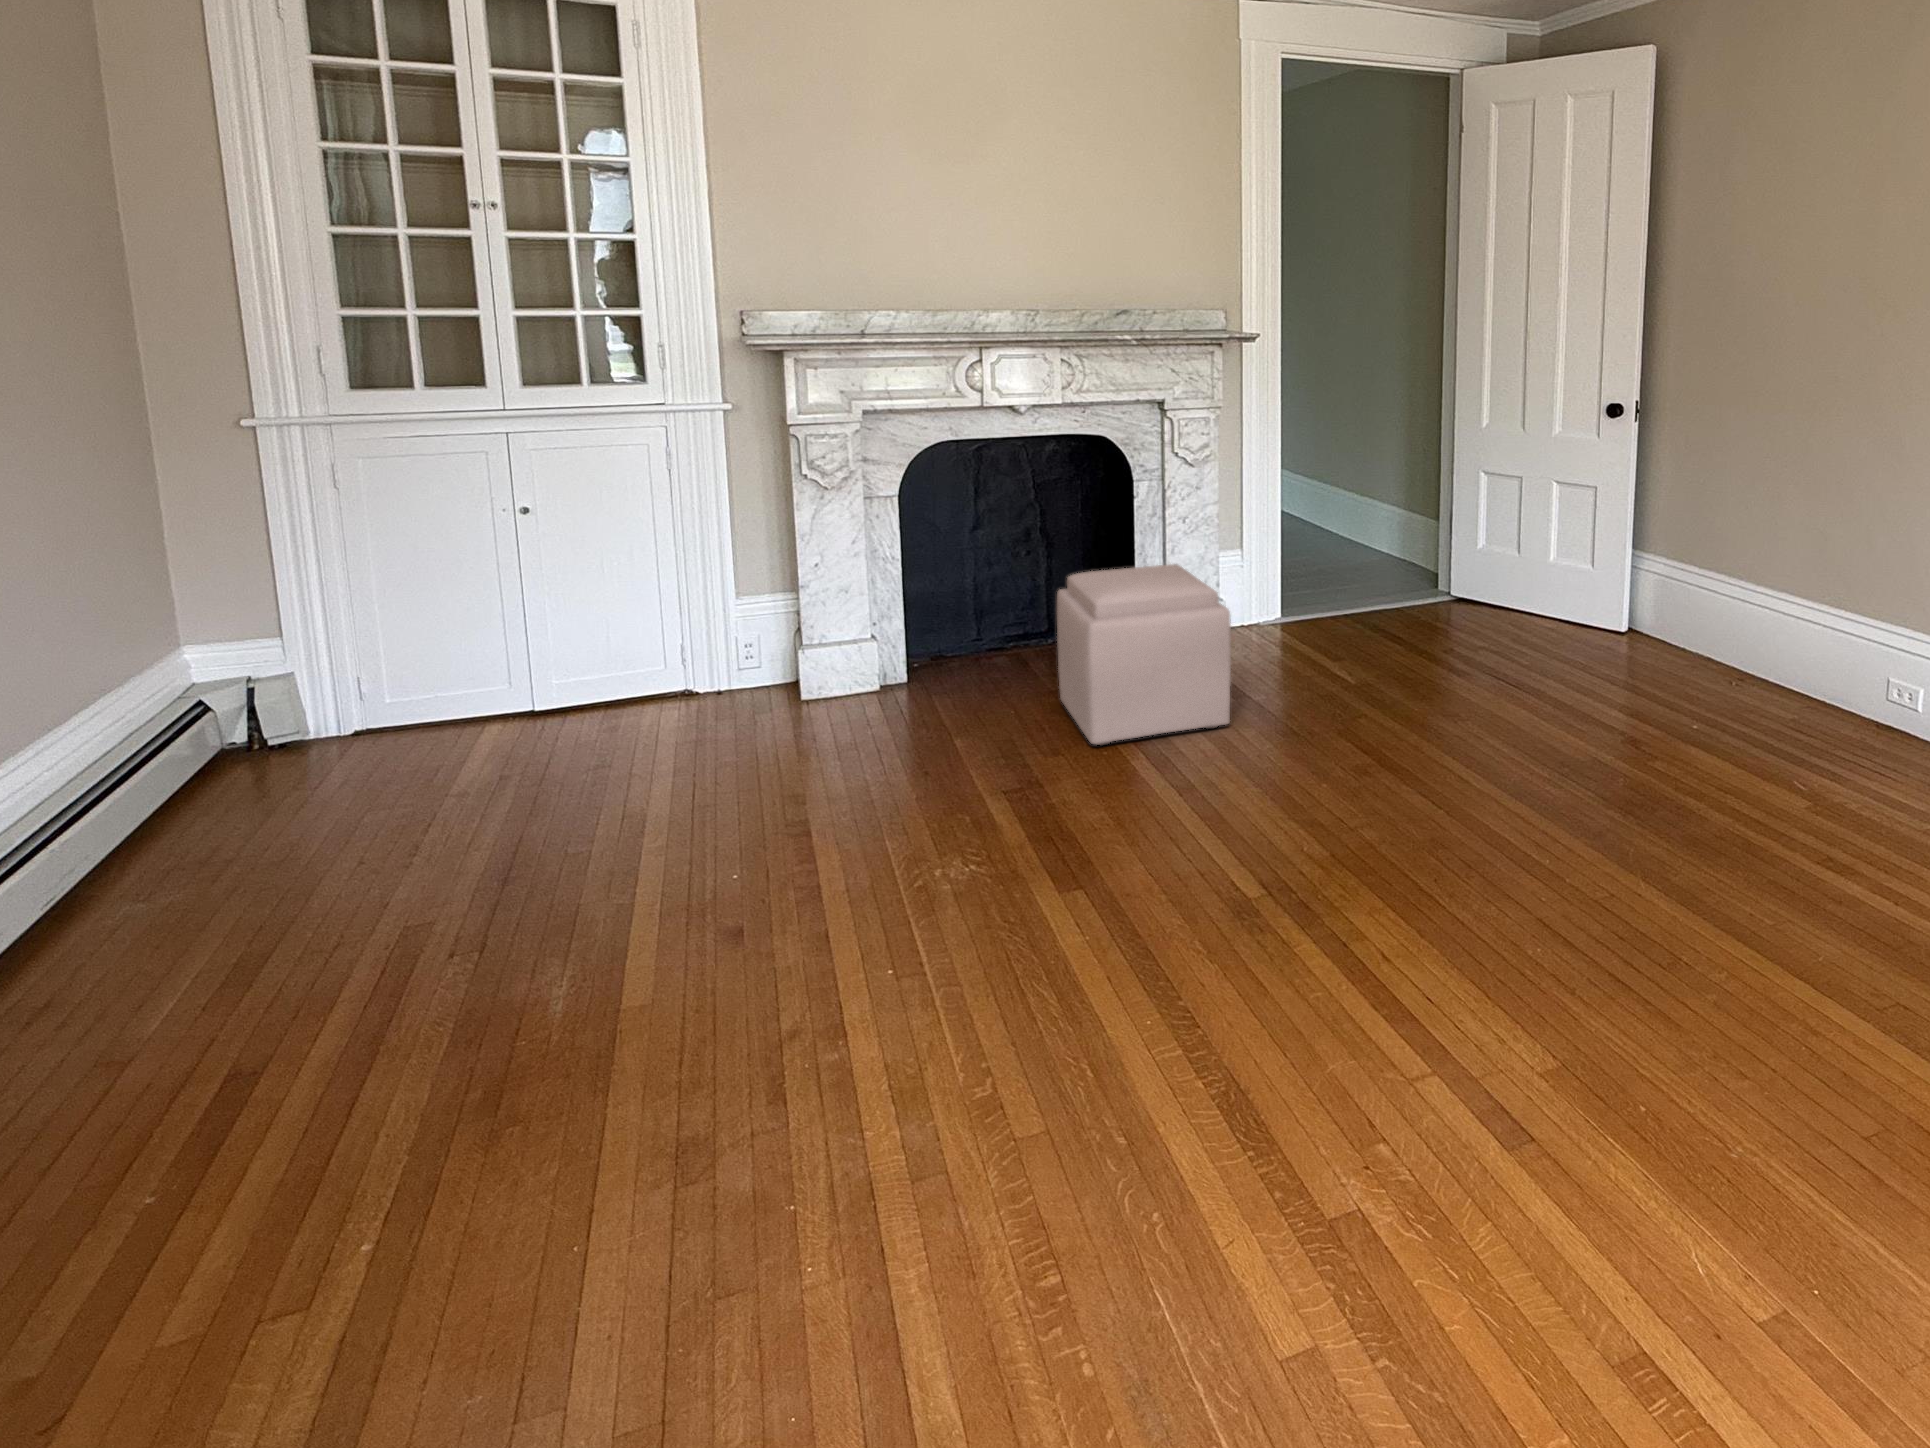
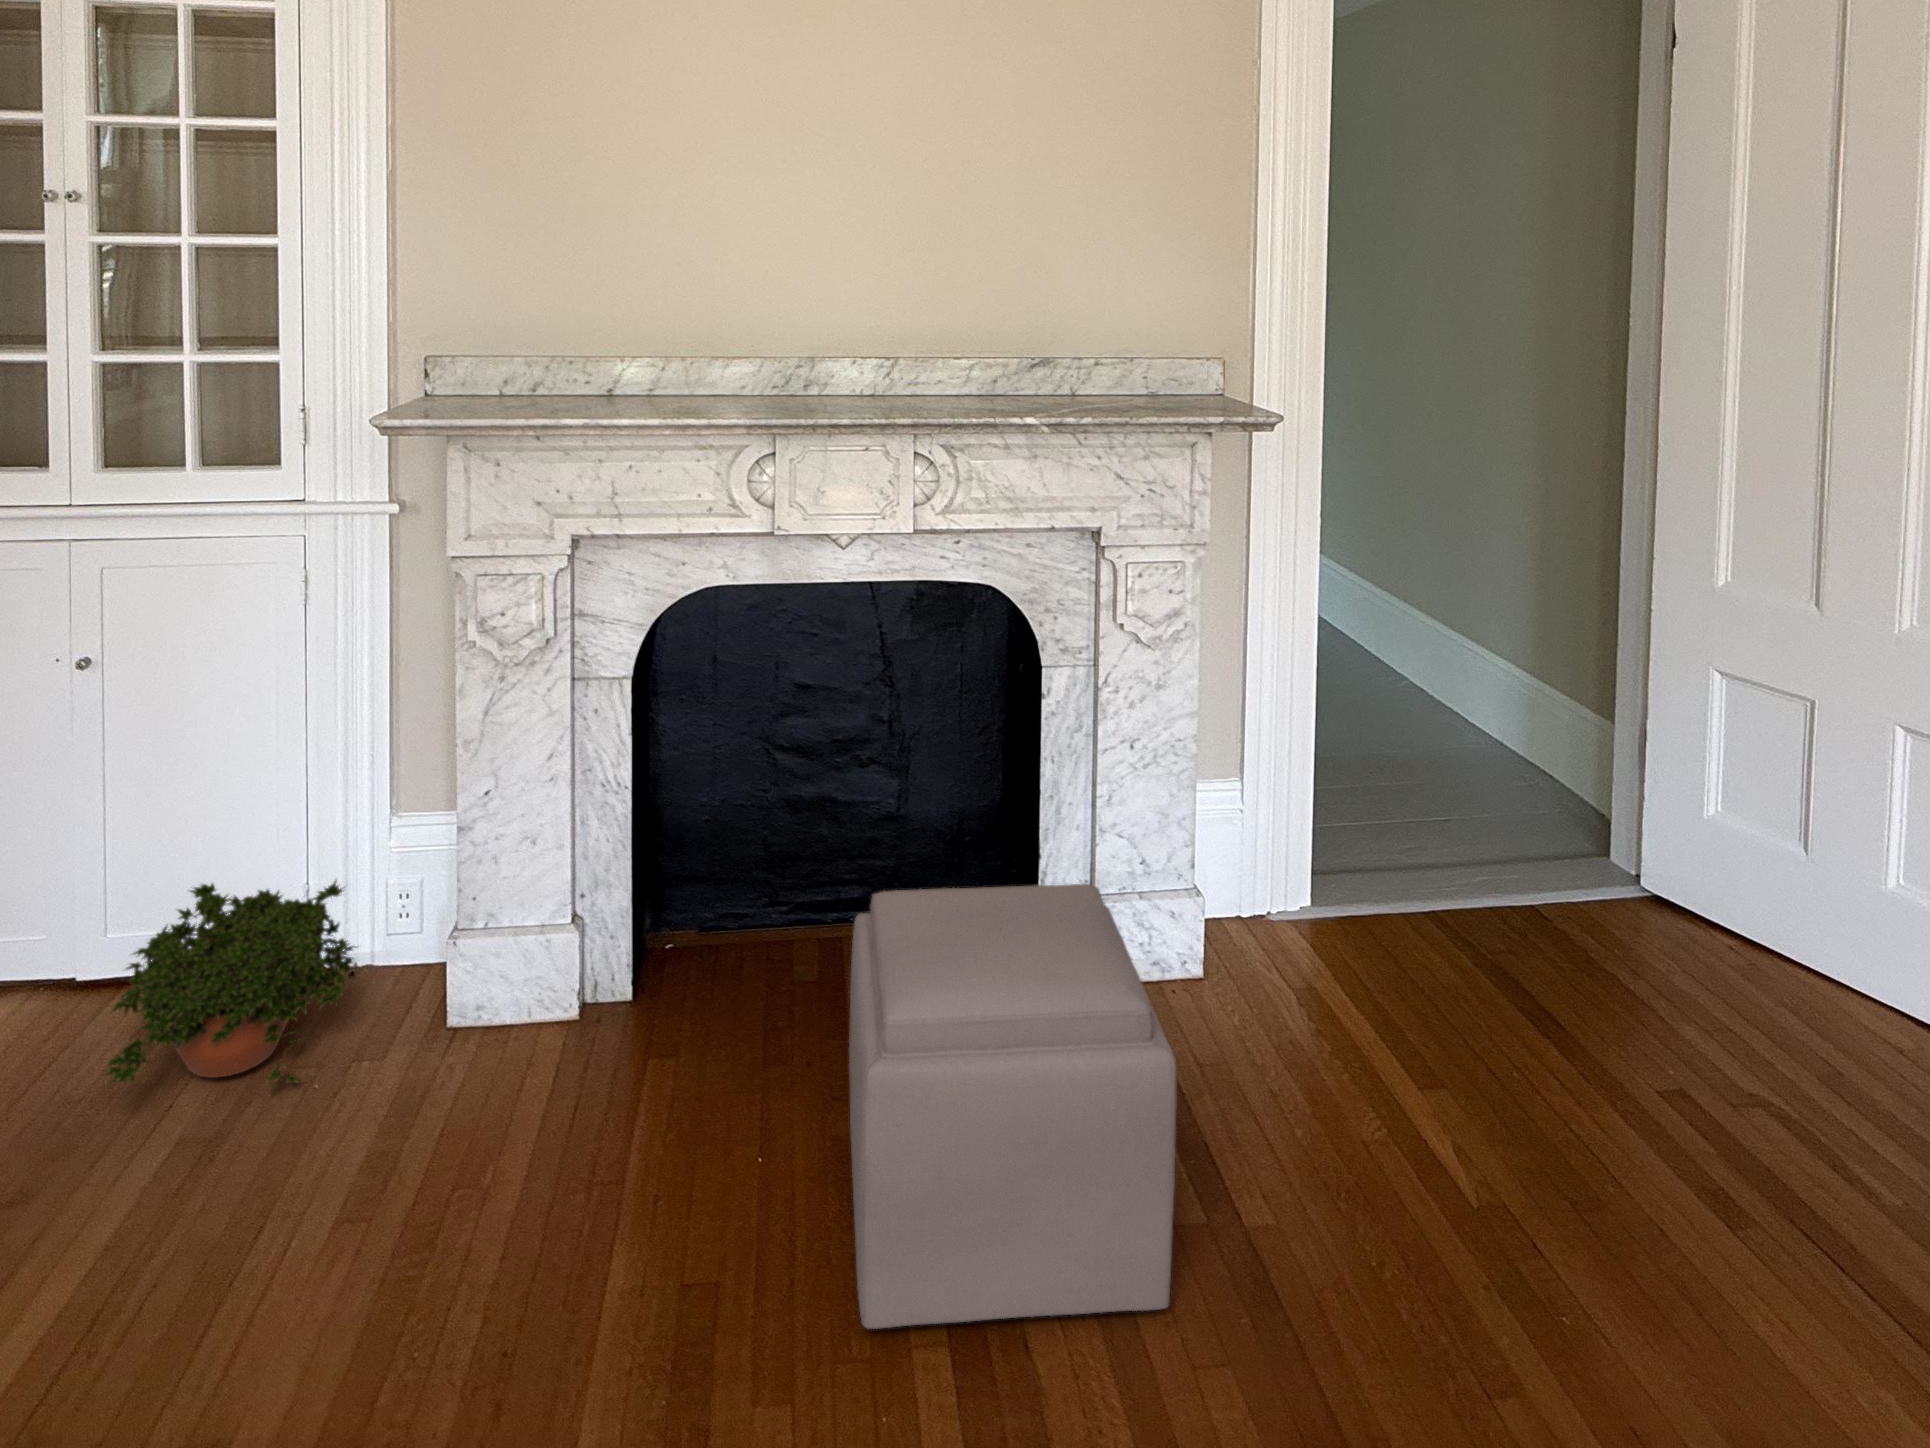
potted plant: none [598,618,748,731] -> present [104,881,355,1084]

